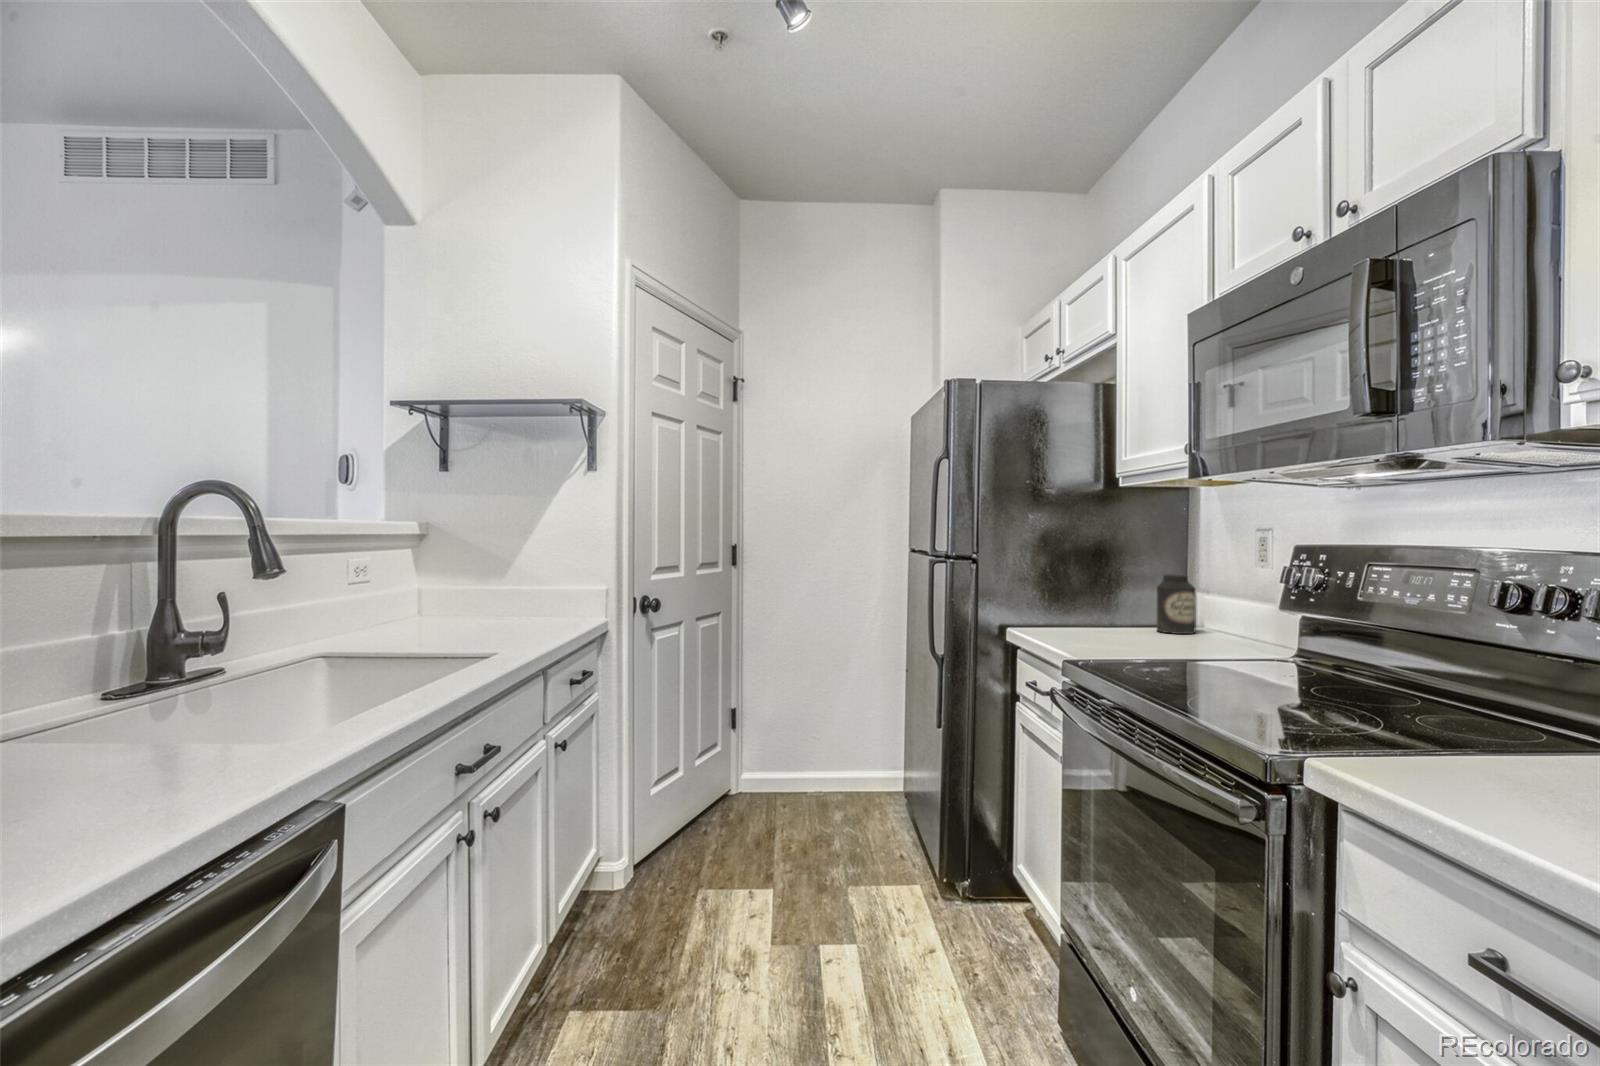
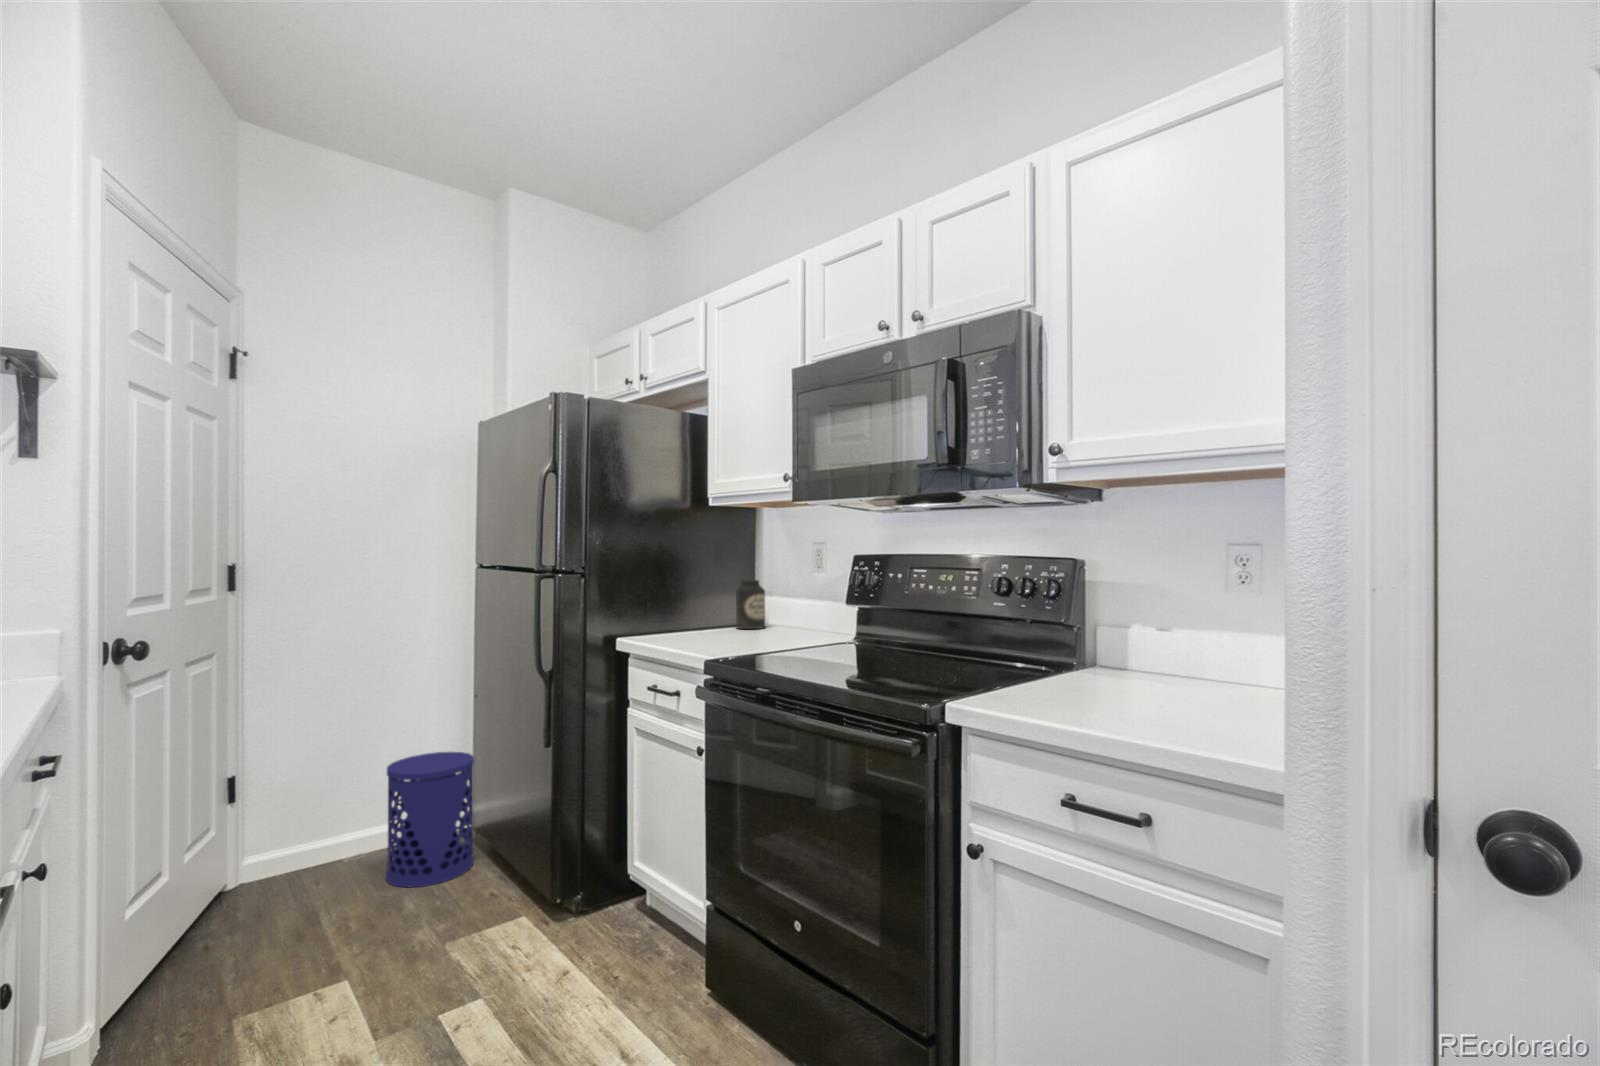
waste bin: none [831,717,901,833] -> present [386,752,474,888]

